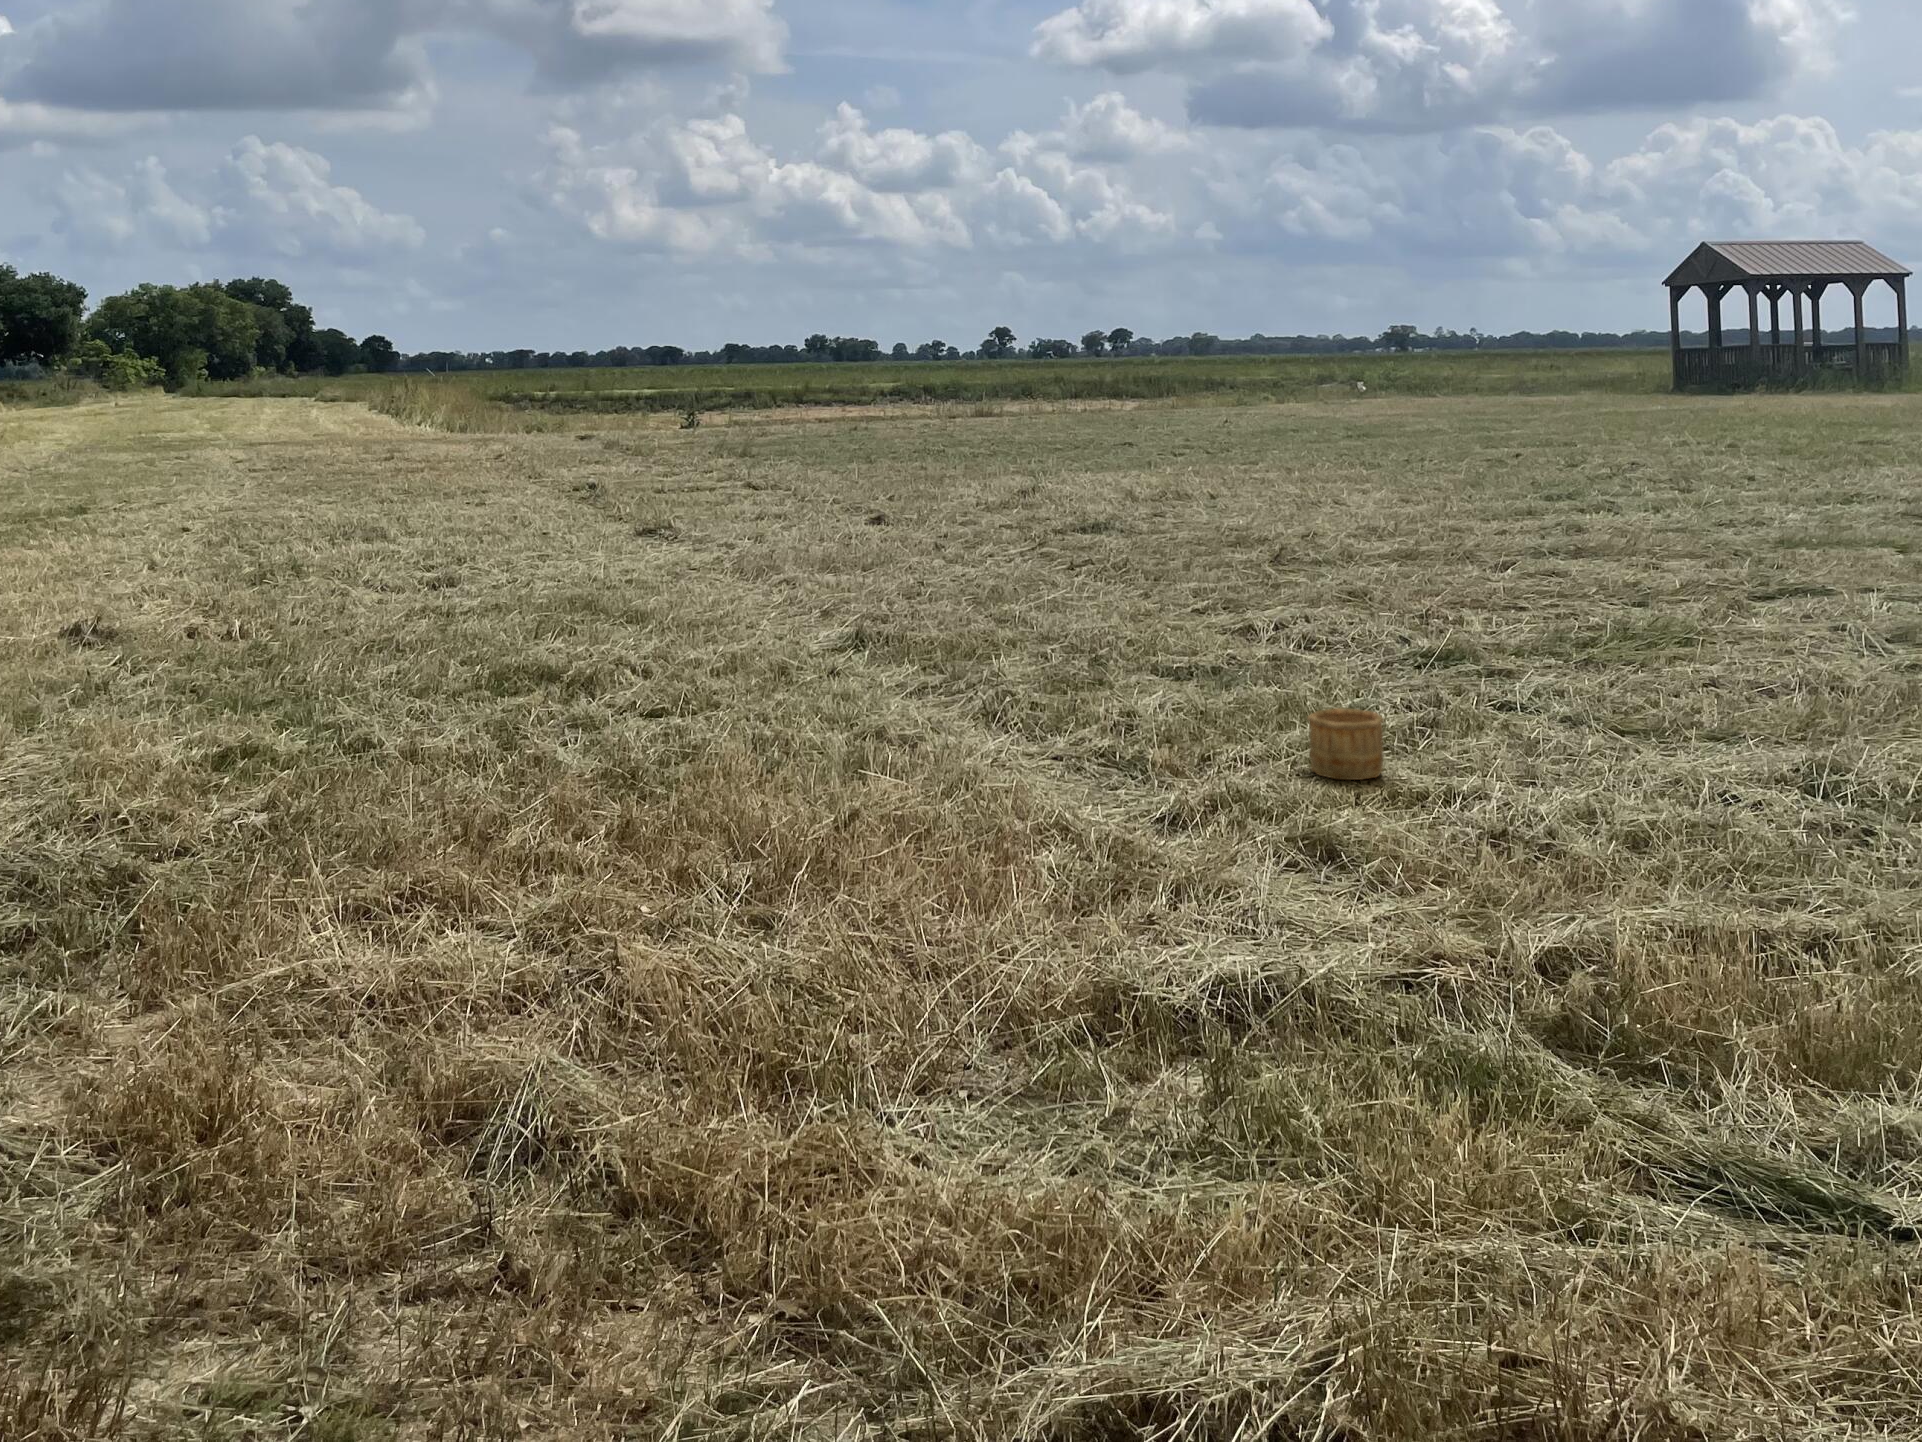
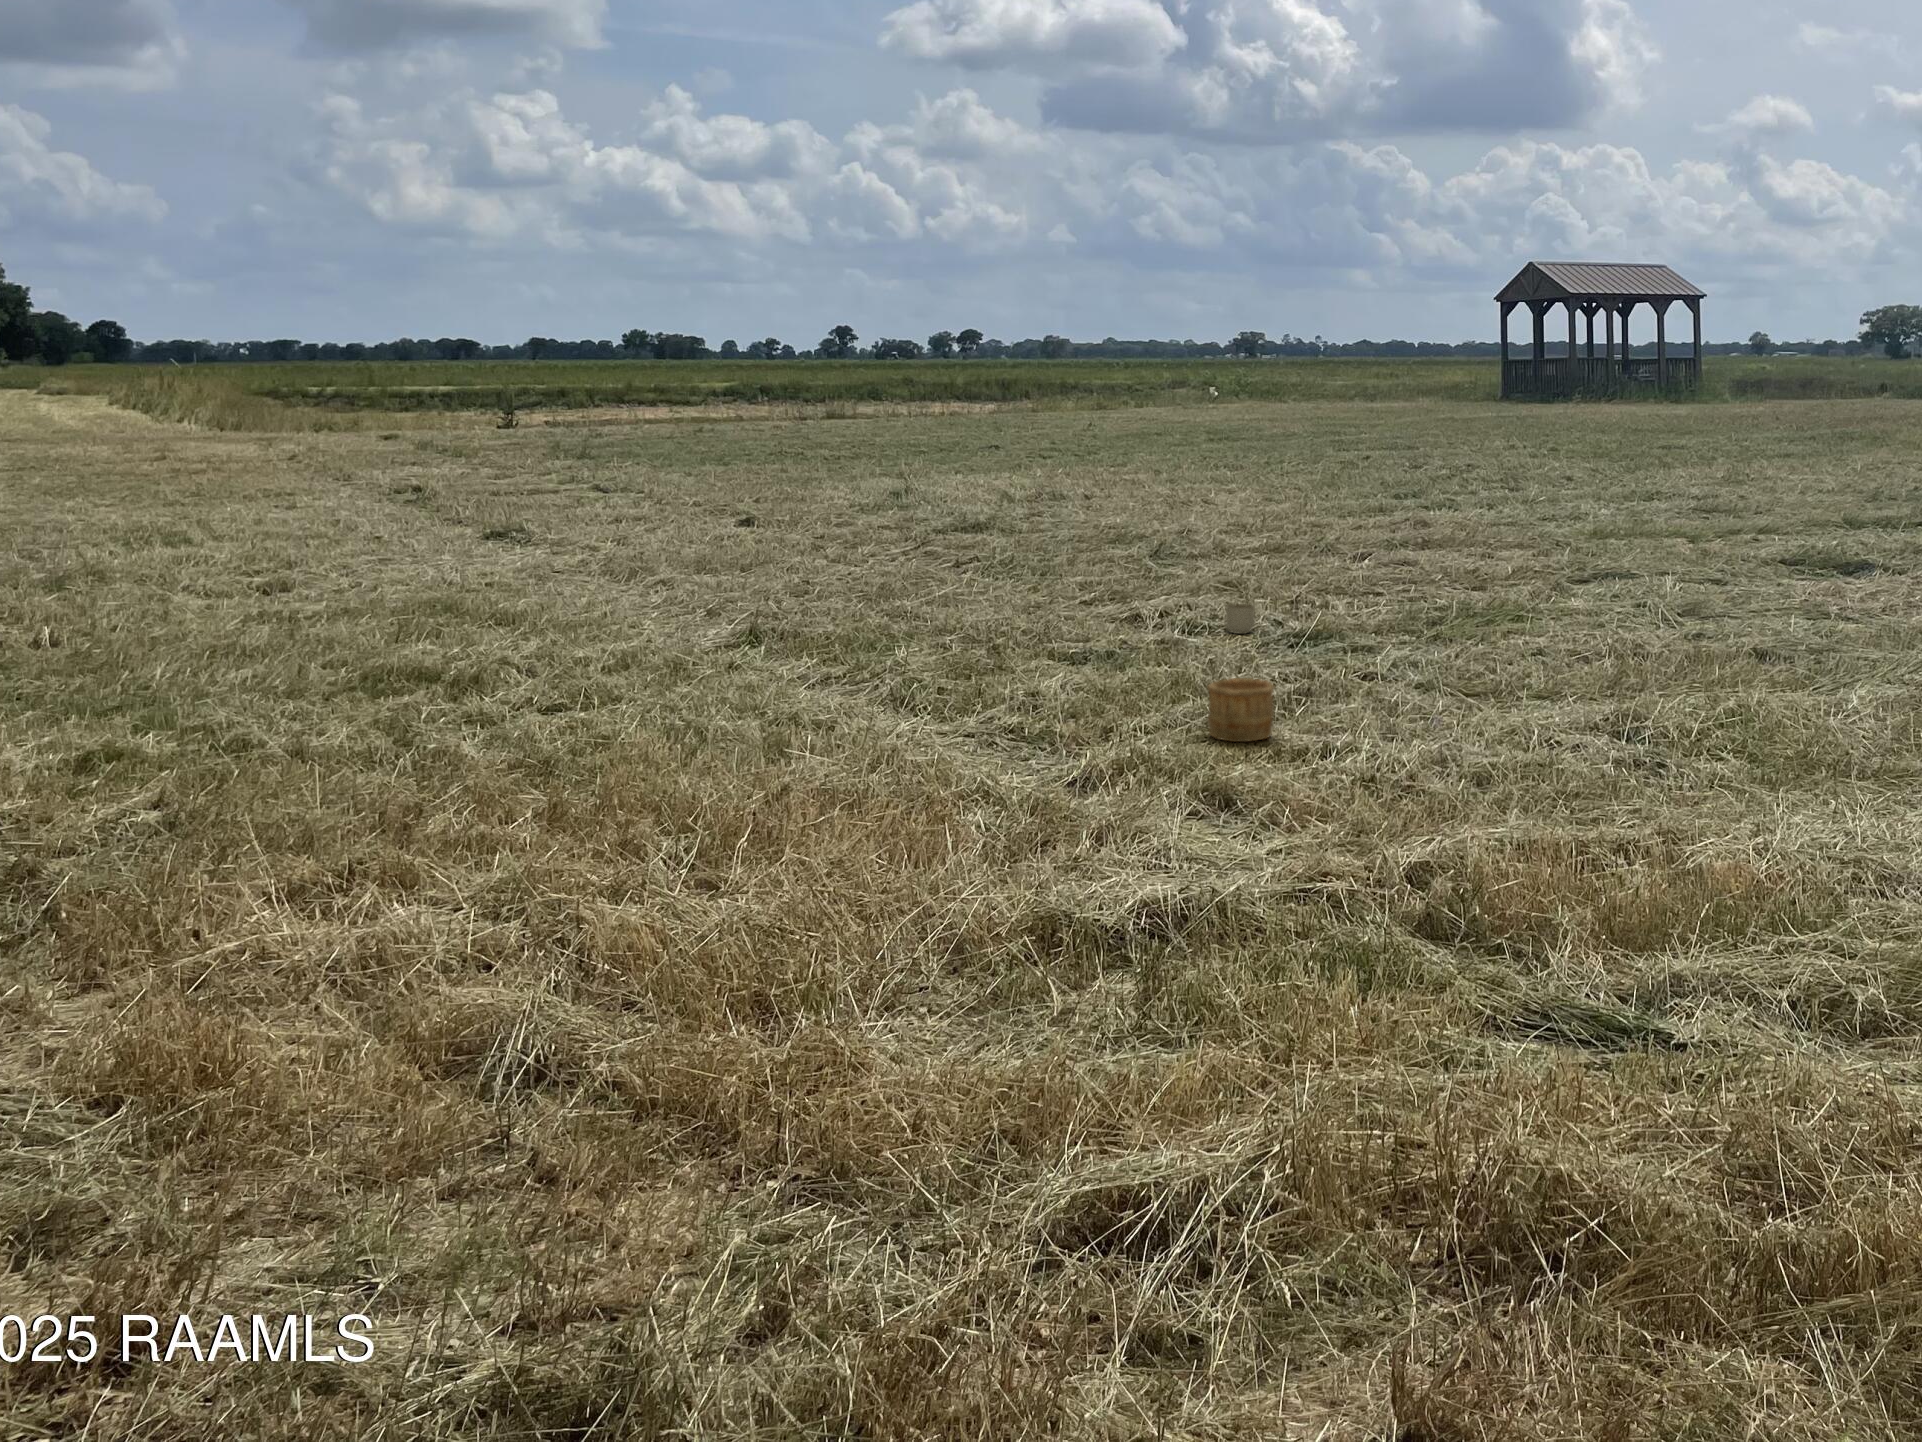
planter: none [1339,620,1372,652] -> present [1226,604,1255,634]

